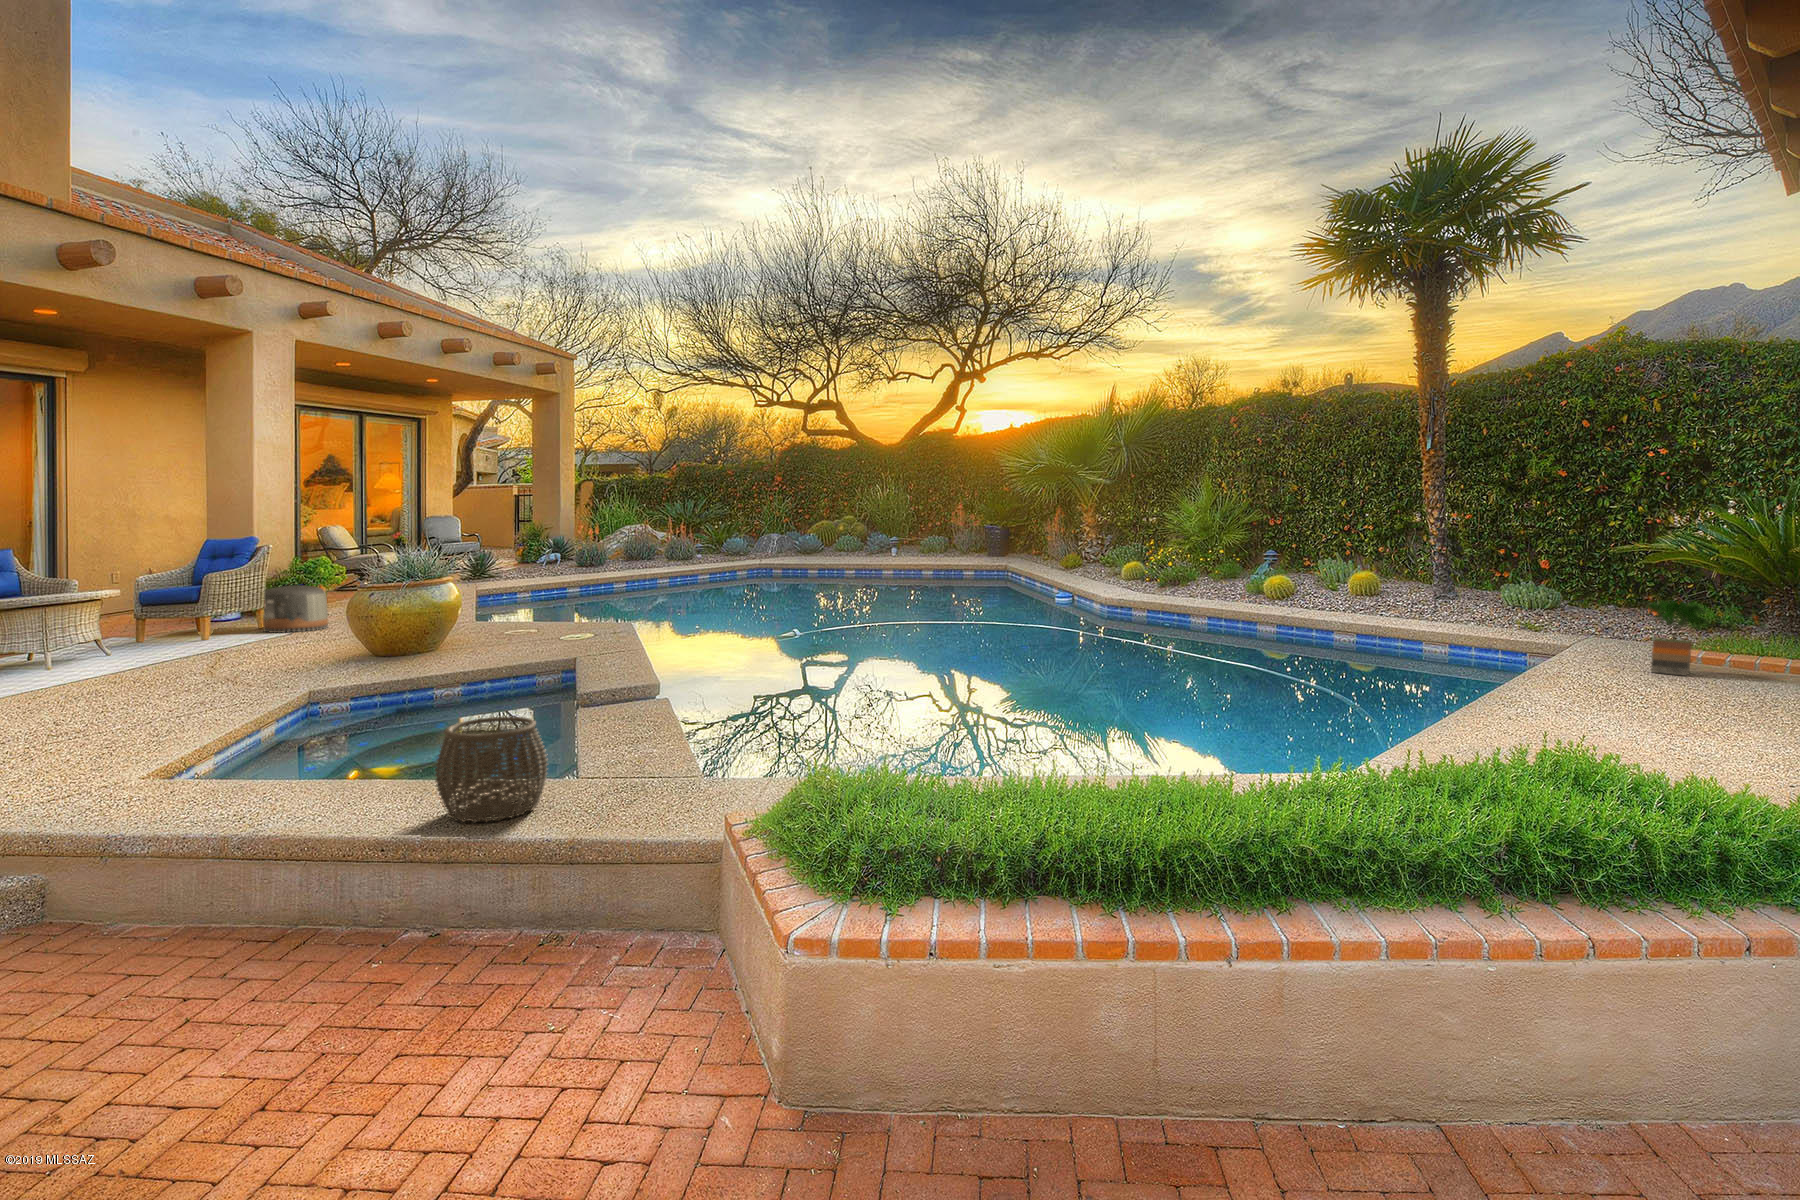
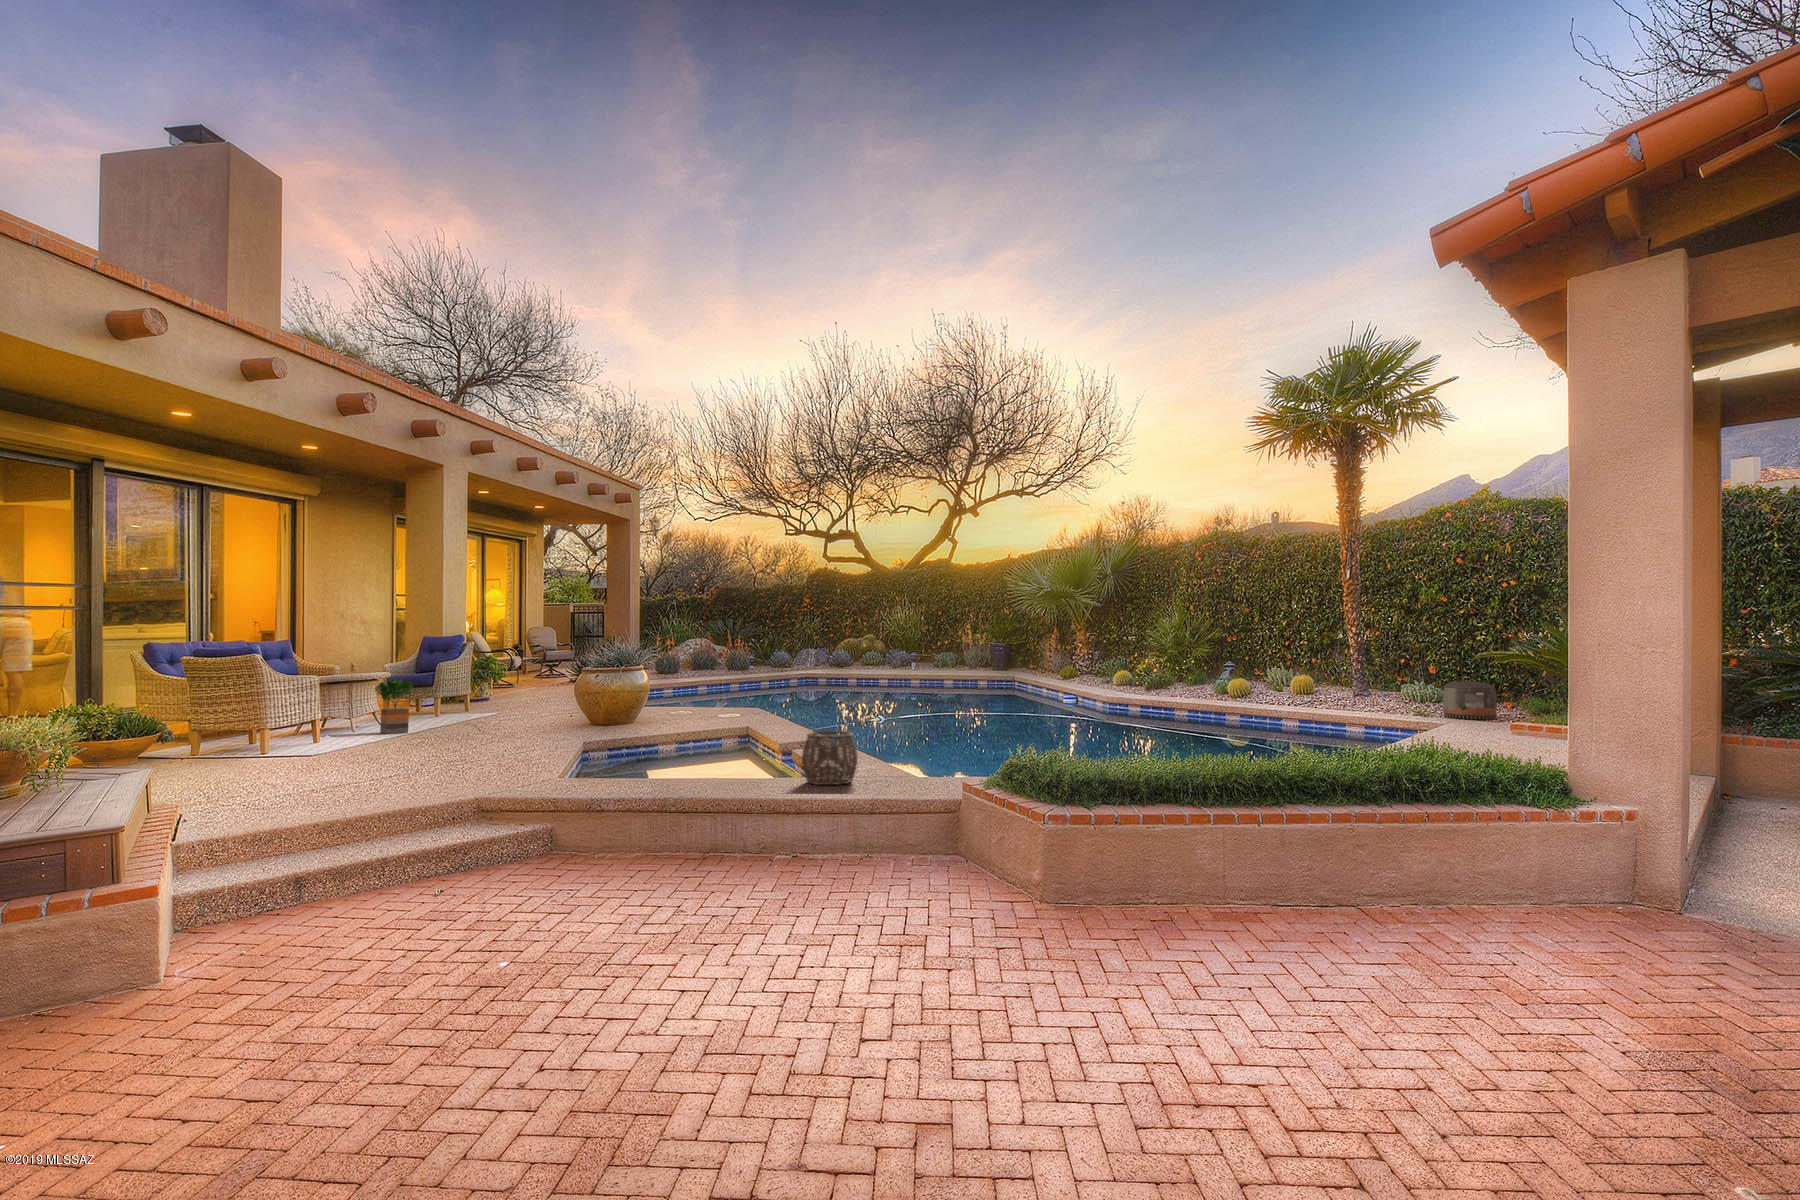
pouf: present [263,585,328,633] -> present [1443,681,1496,719]
potted tree: present [1647,600,1708,676] -> present [375,679,418,734]

